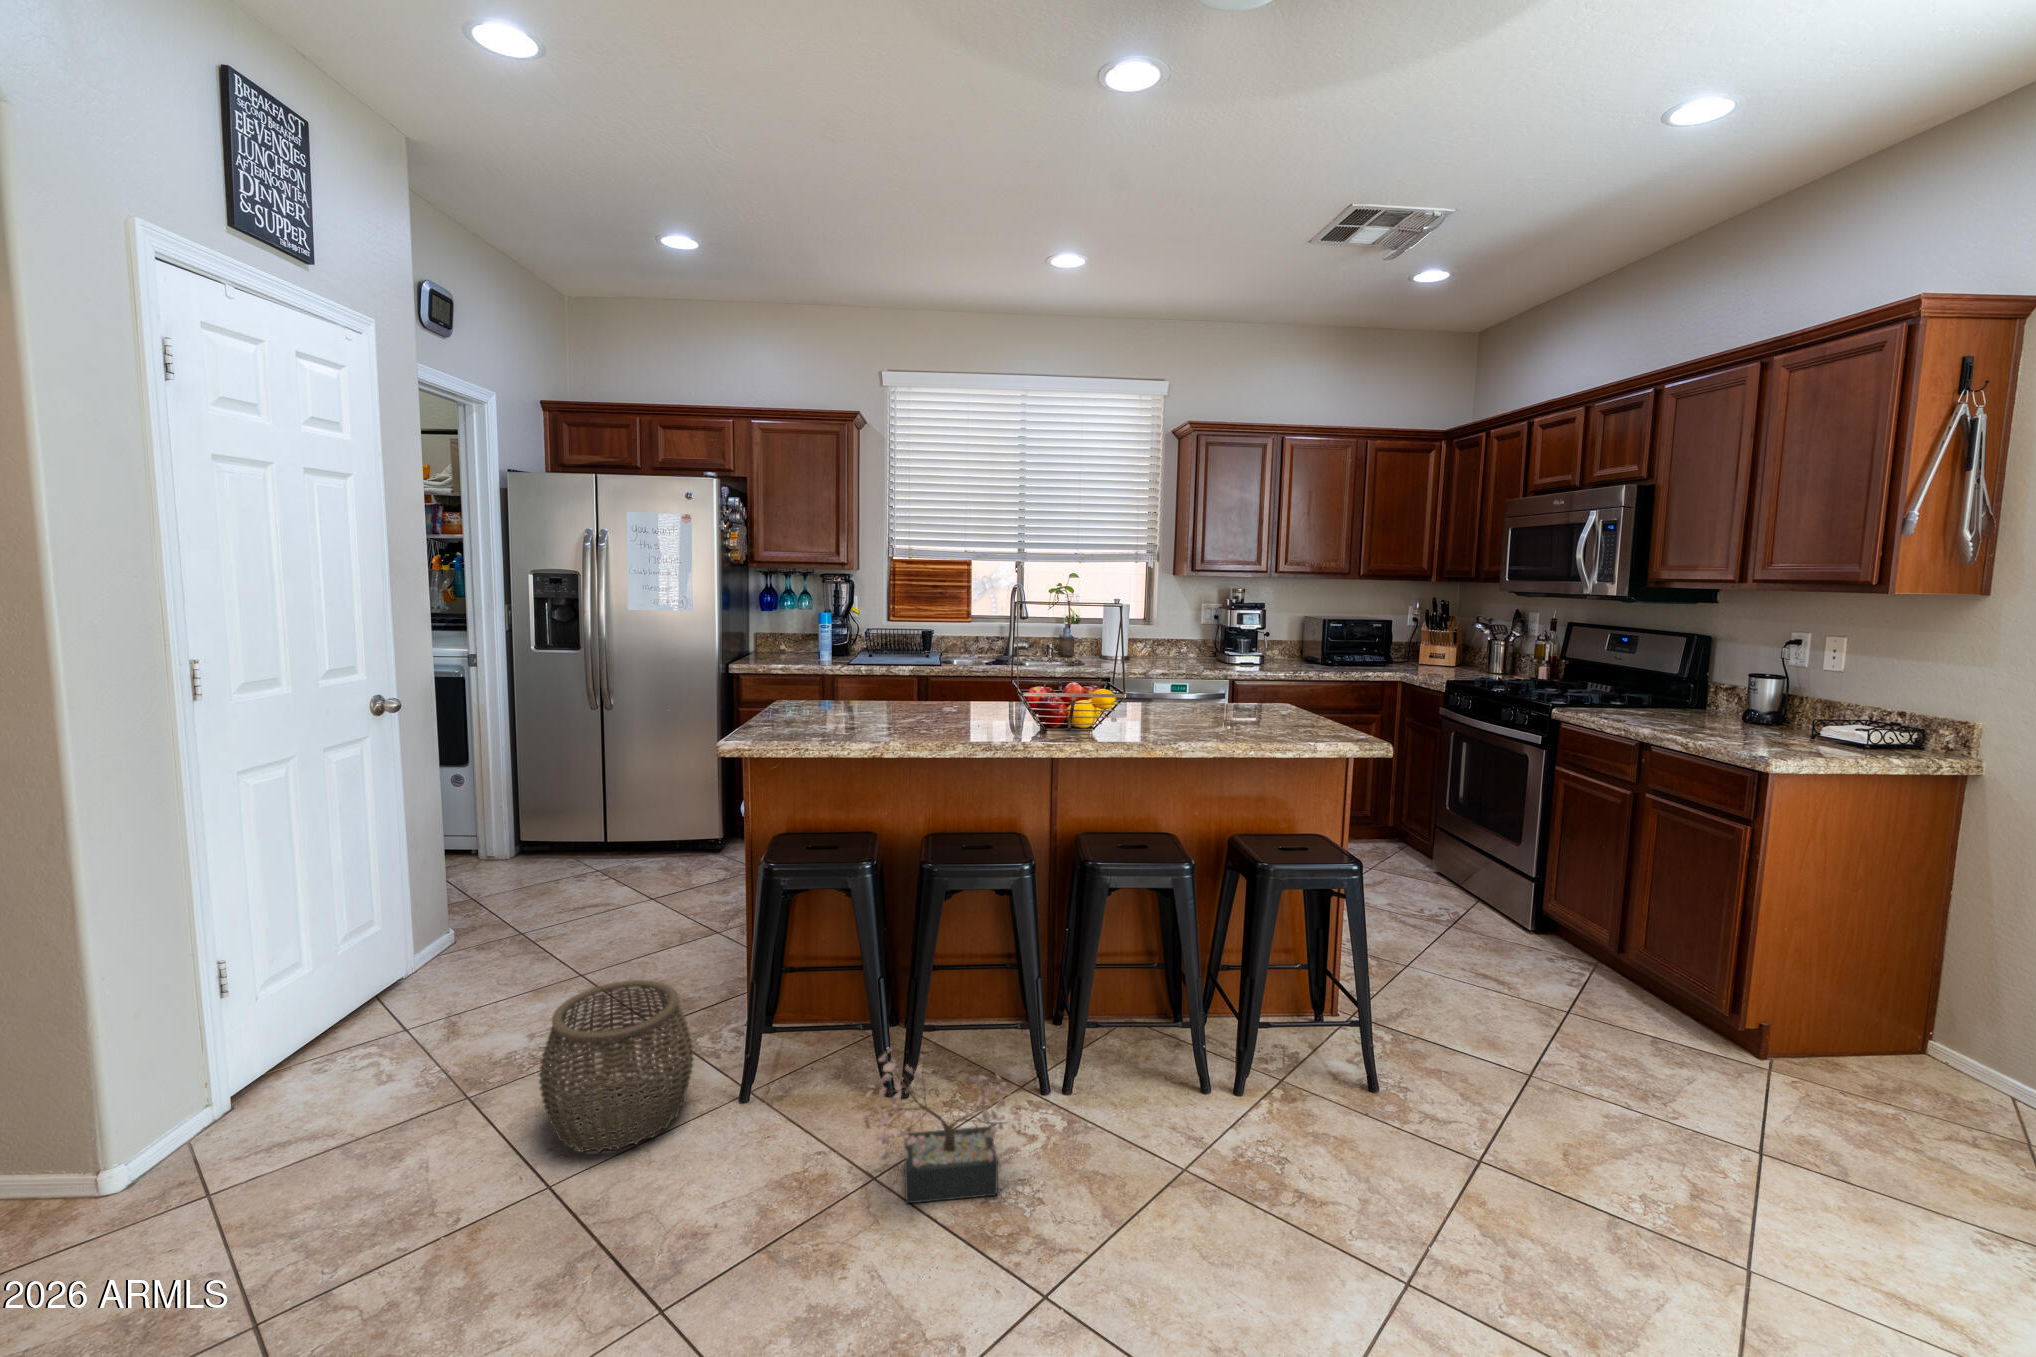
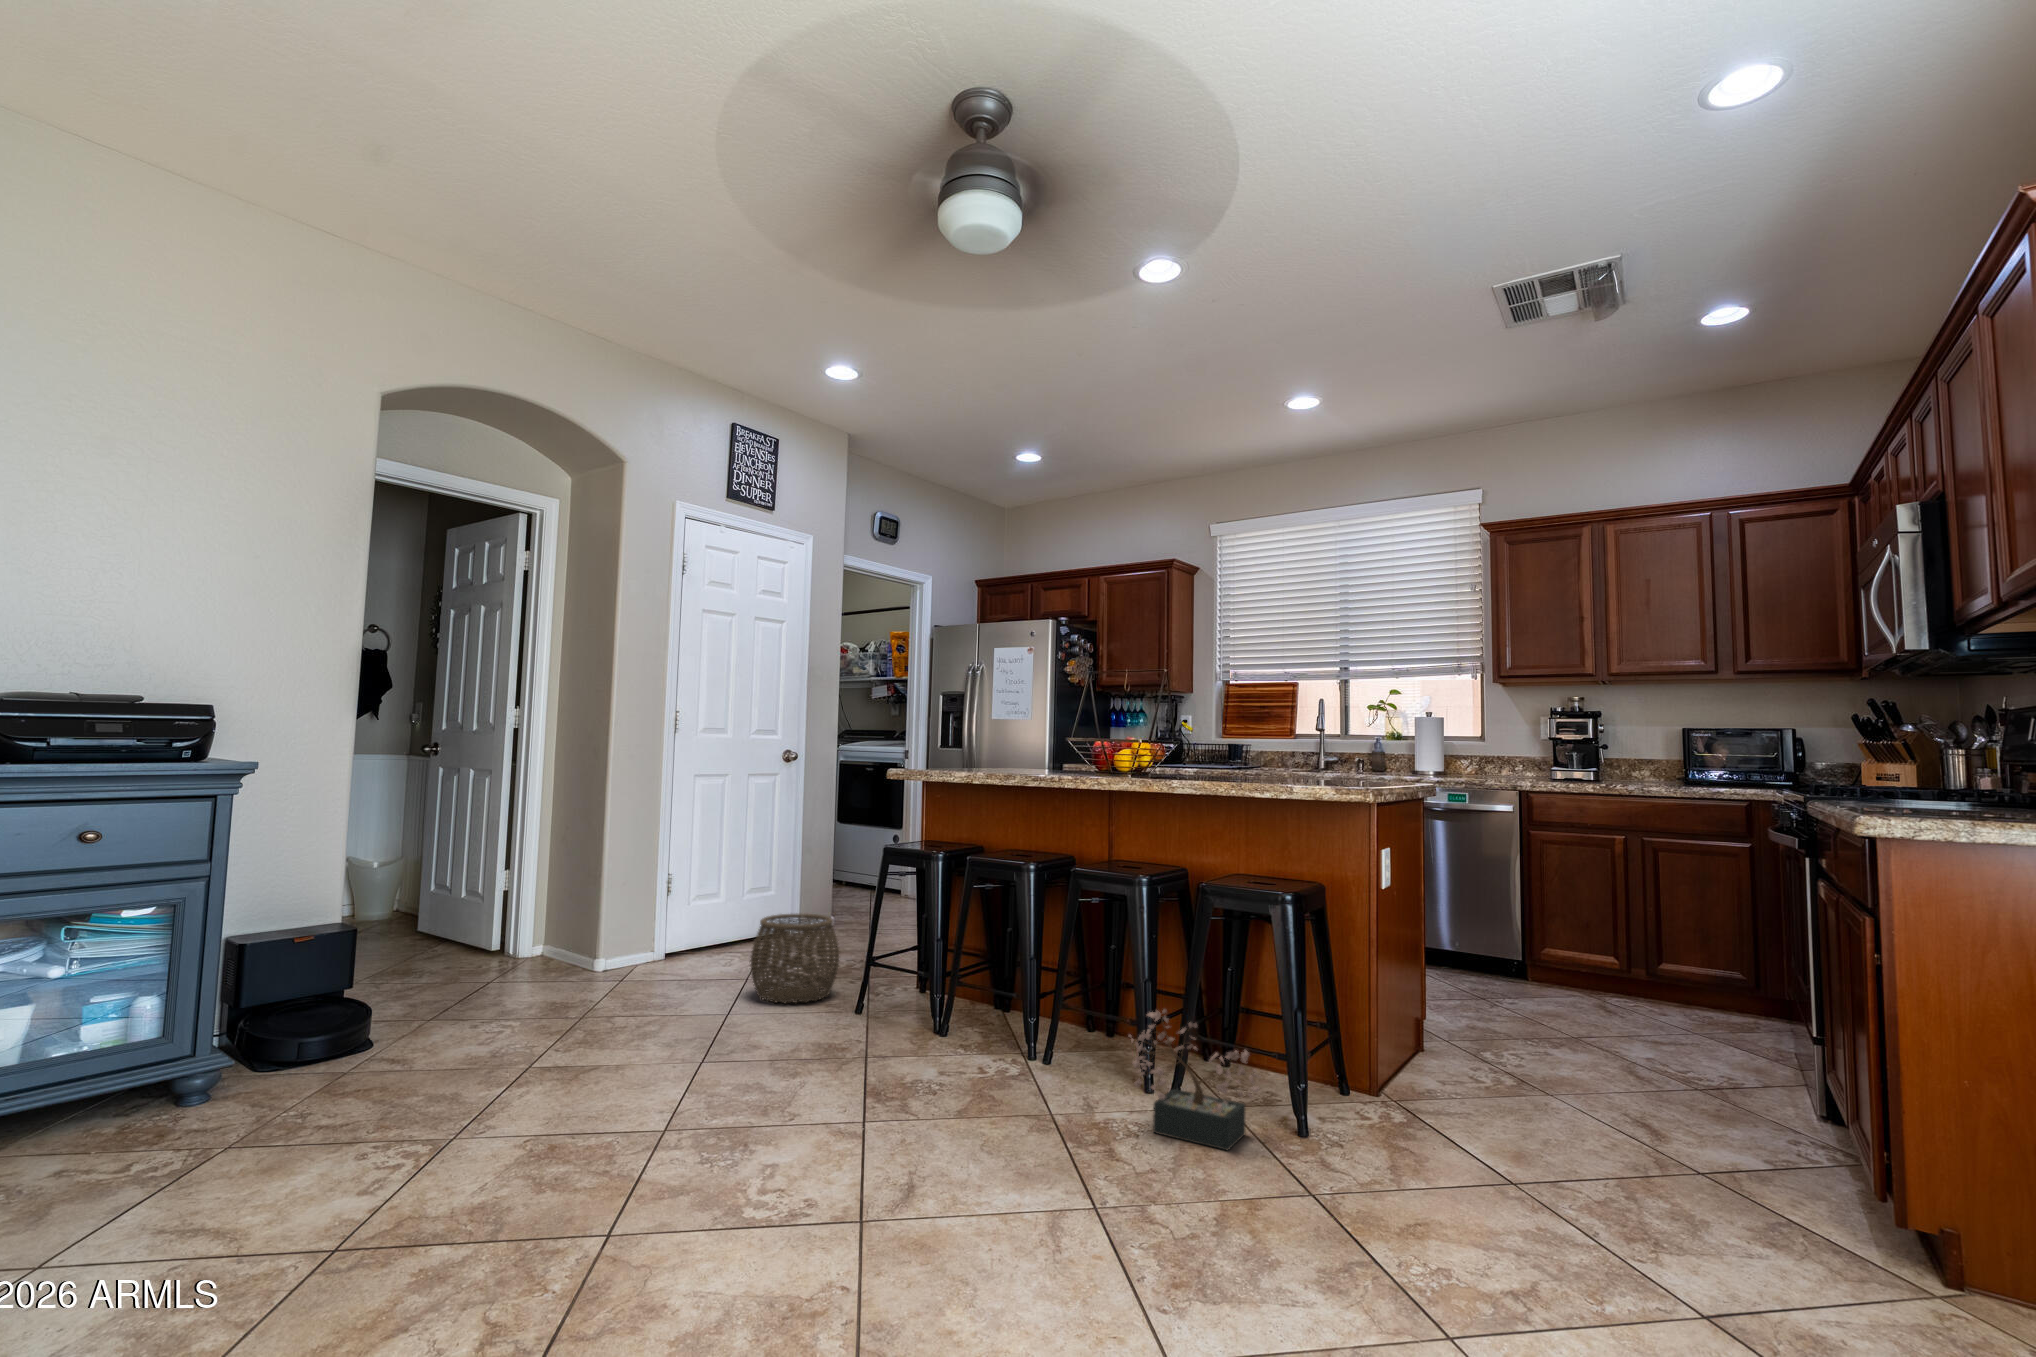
decorative plant: present [863,1048,1022,1203] -> present [1129,1009,1260,1150]

